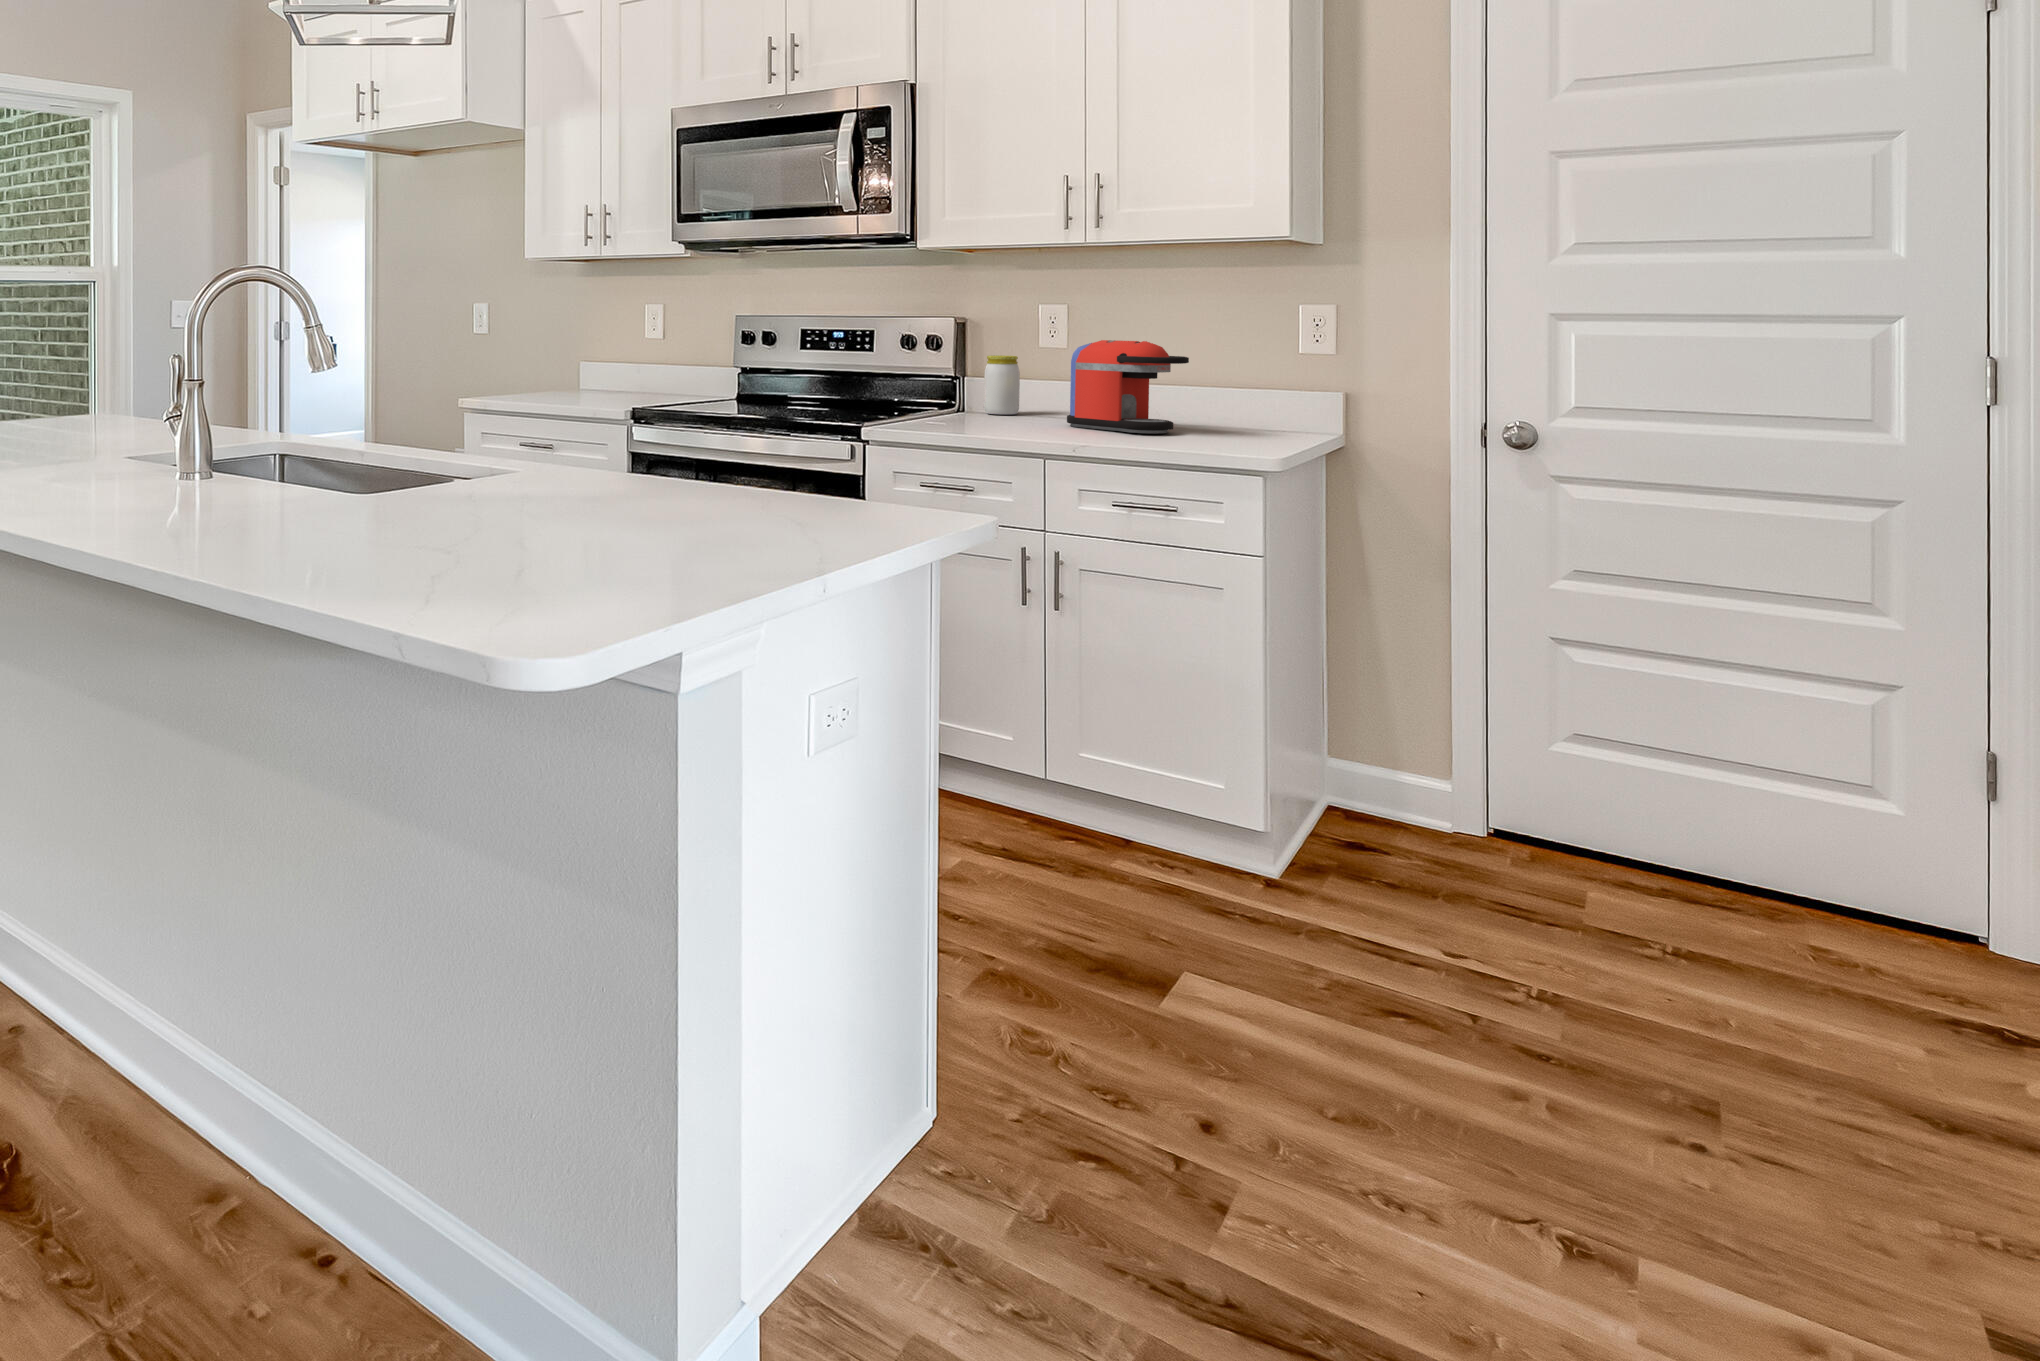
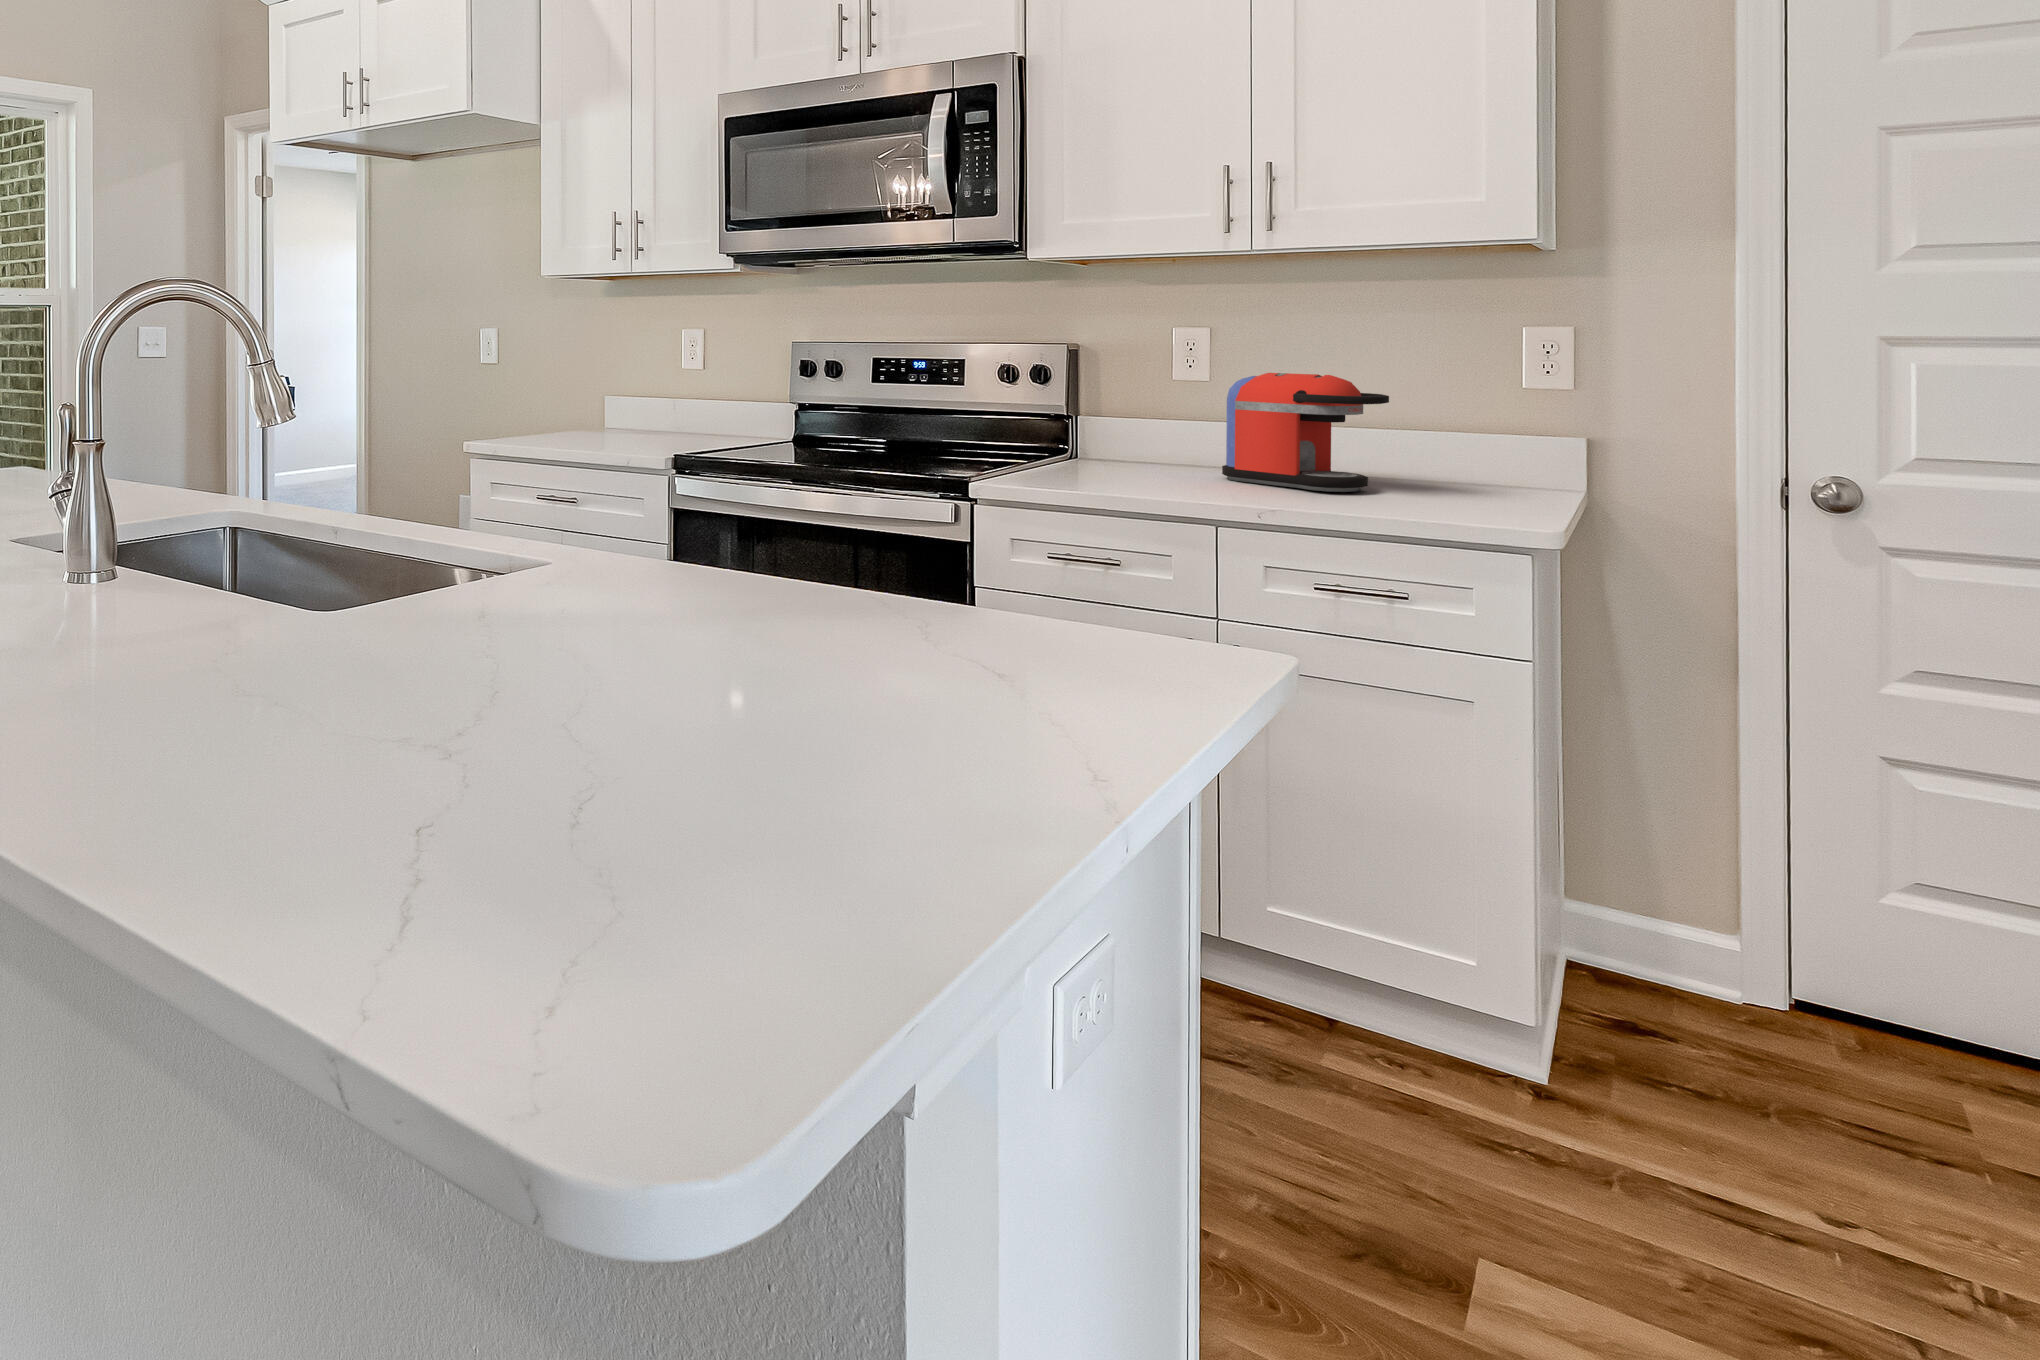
jar: present [984,355,1020,415] -> none [1108,389,1152,461]

